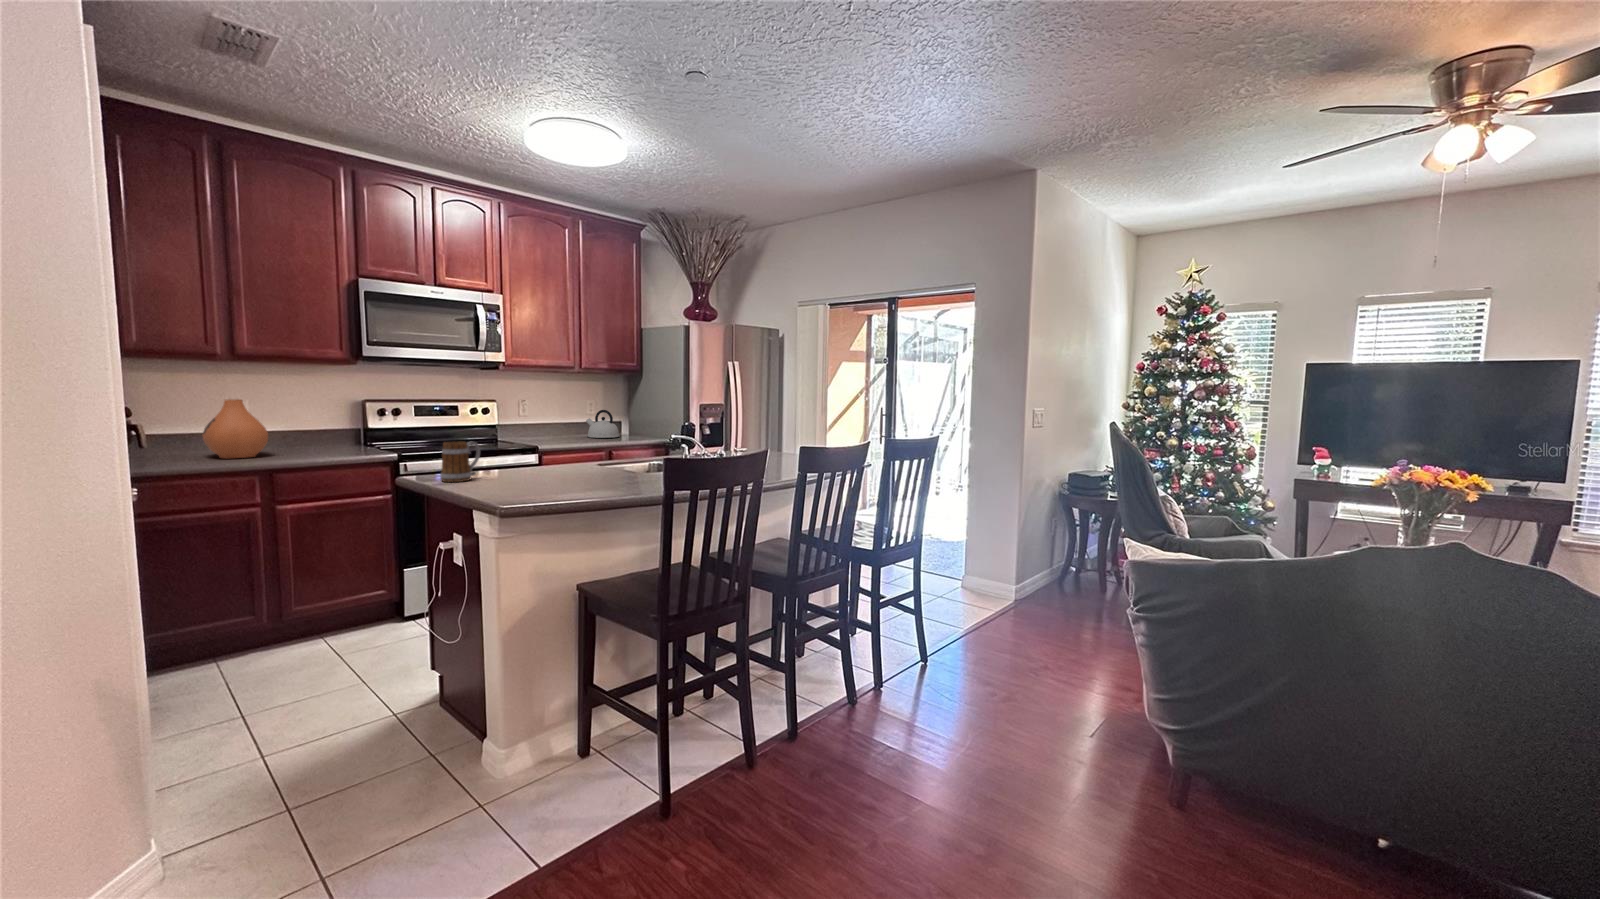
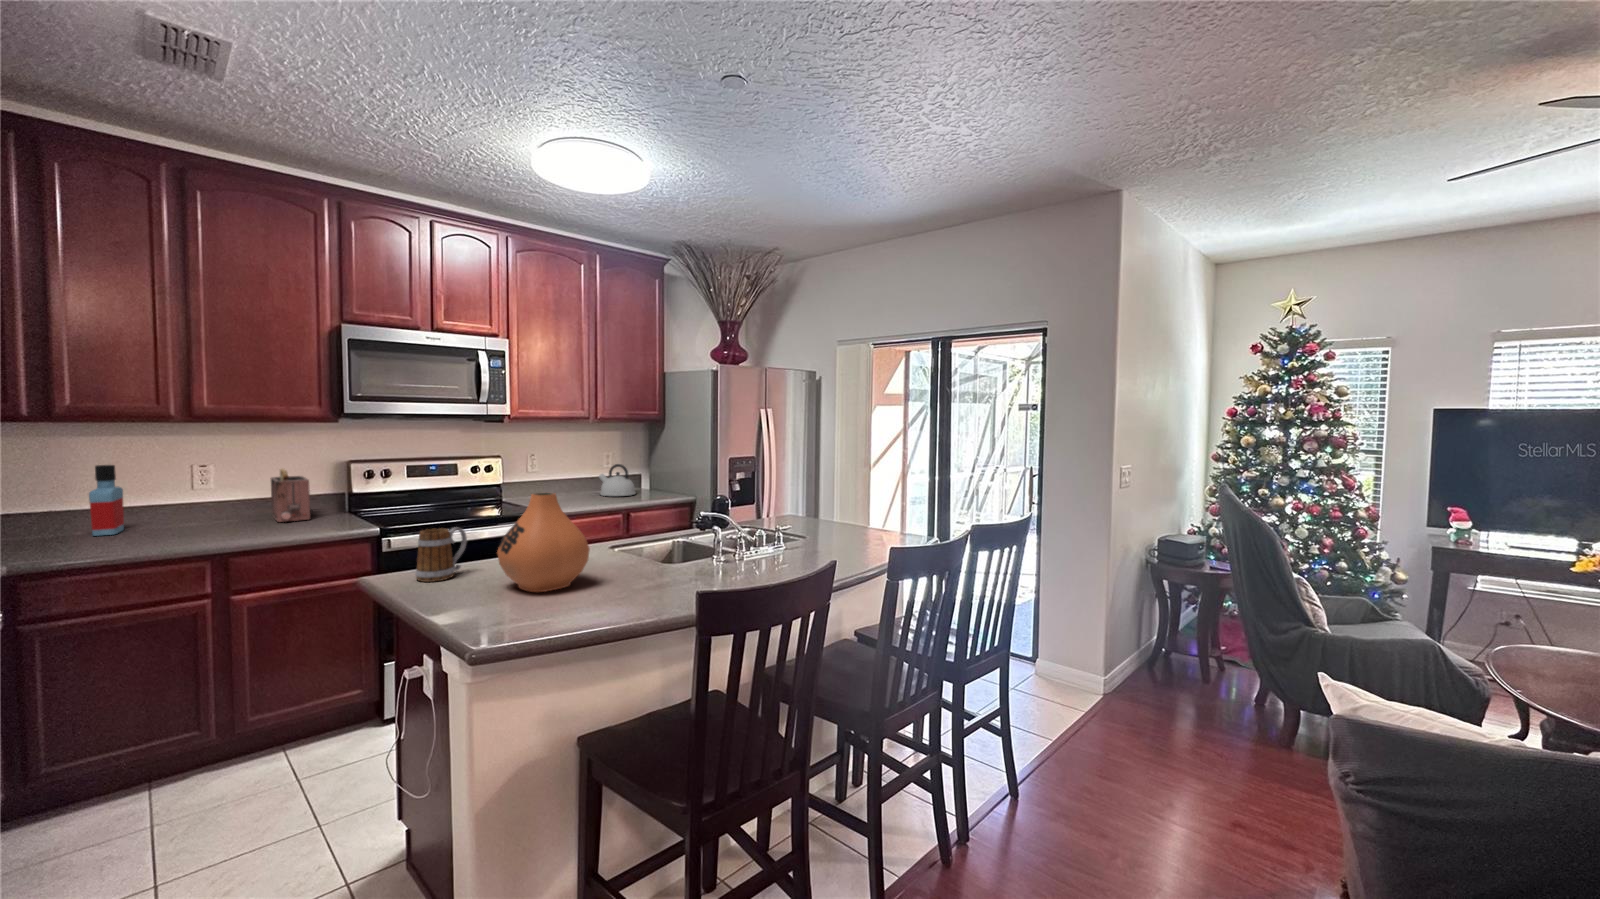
bottle: none [151,397,179,456] -> present [89,465,124,536]
vase: present [203,399,269,458] -> present [497,493,590,592]
toaster: none [300,405,337,450] -> present [271,469,310,522]

